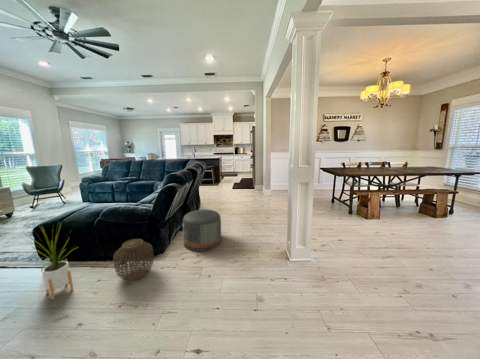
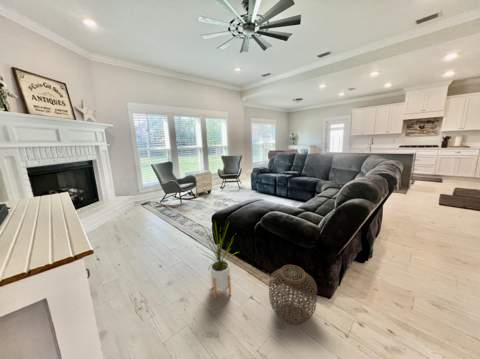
pouf: present [182,209,221,251] -> none [358,242,446,328]

